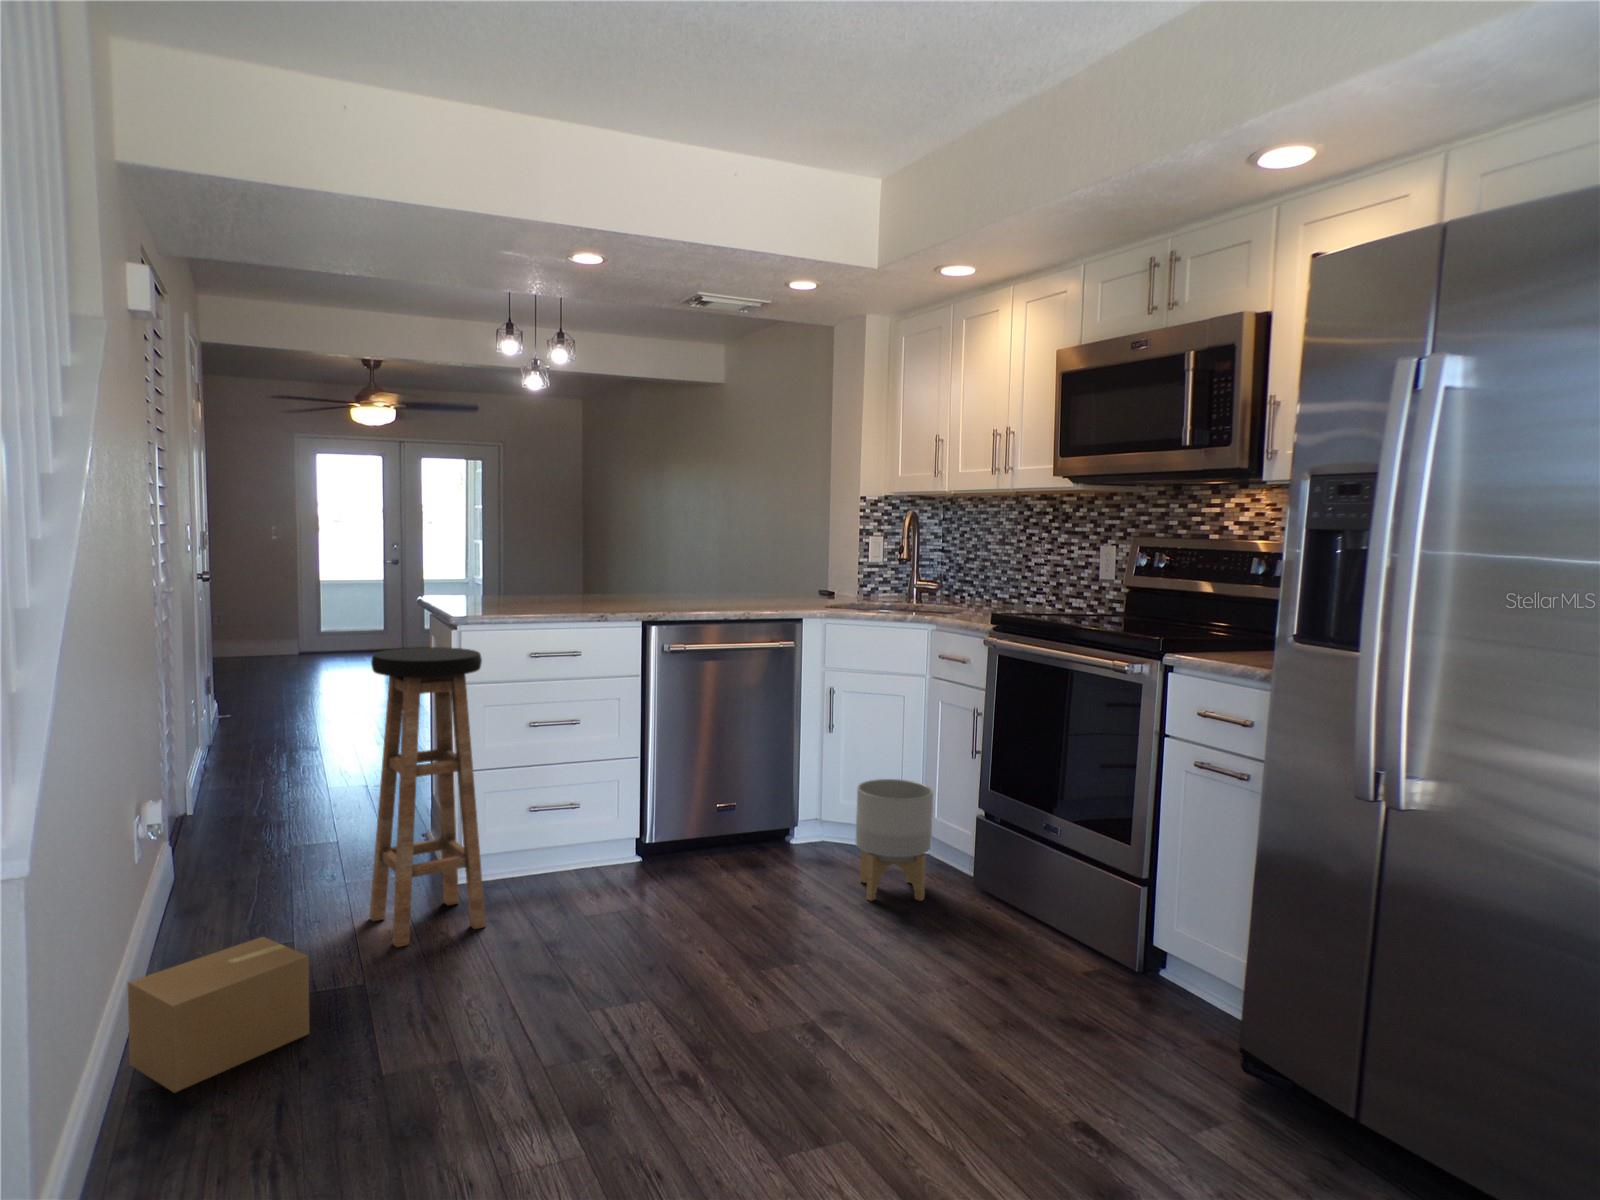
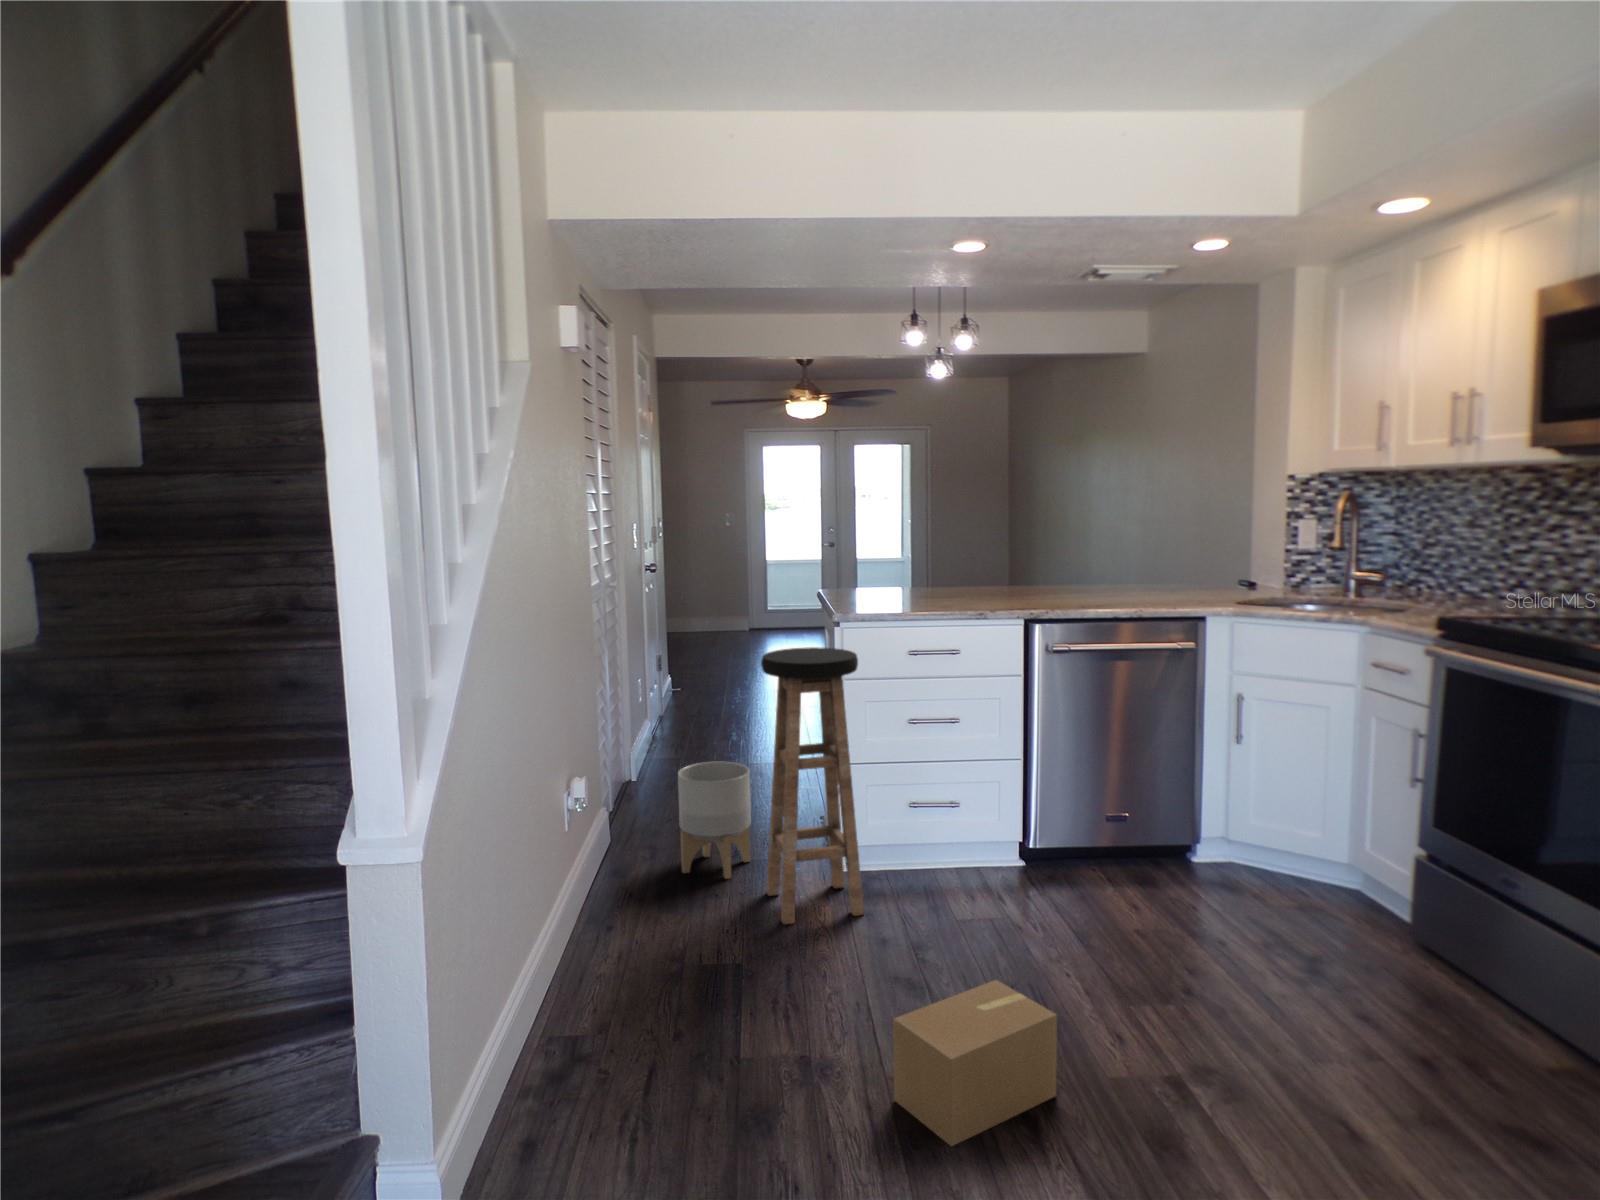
planter: present [856,779,933,901] -> present [678,762,751,879]
cardboard box: present [128,937,309,1093] -> present [893,980,1057,1146]

